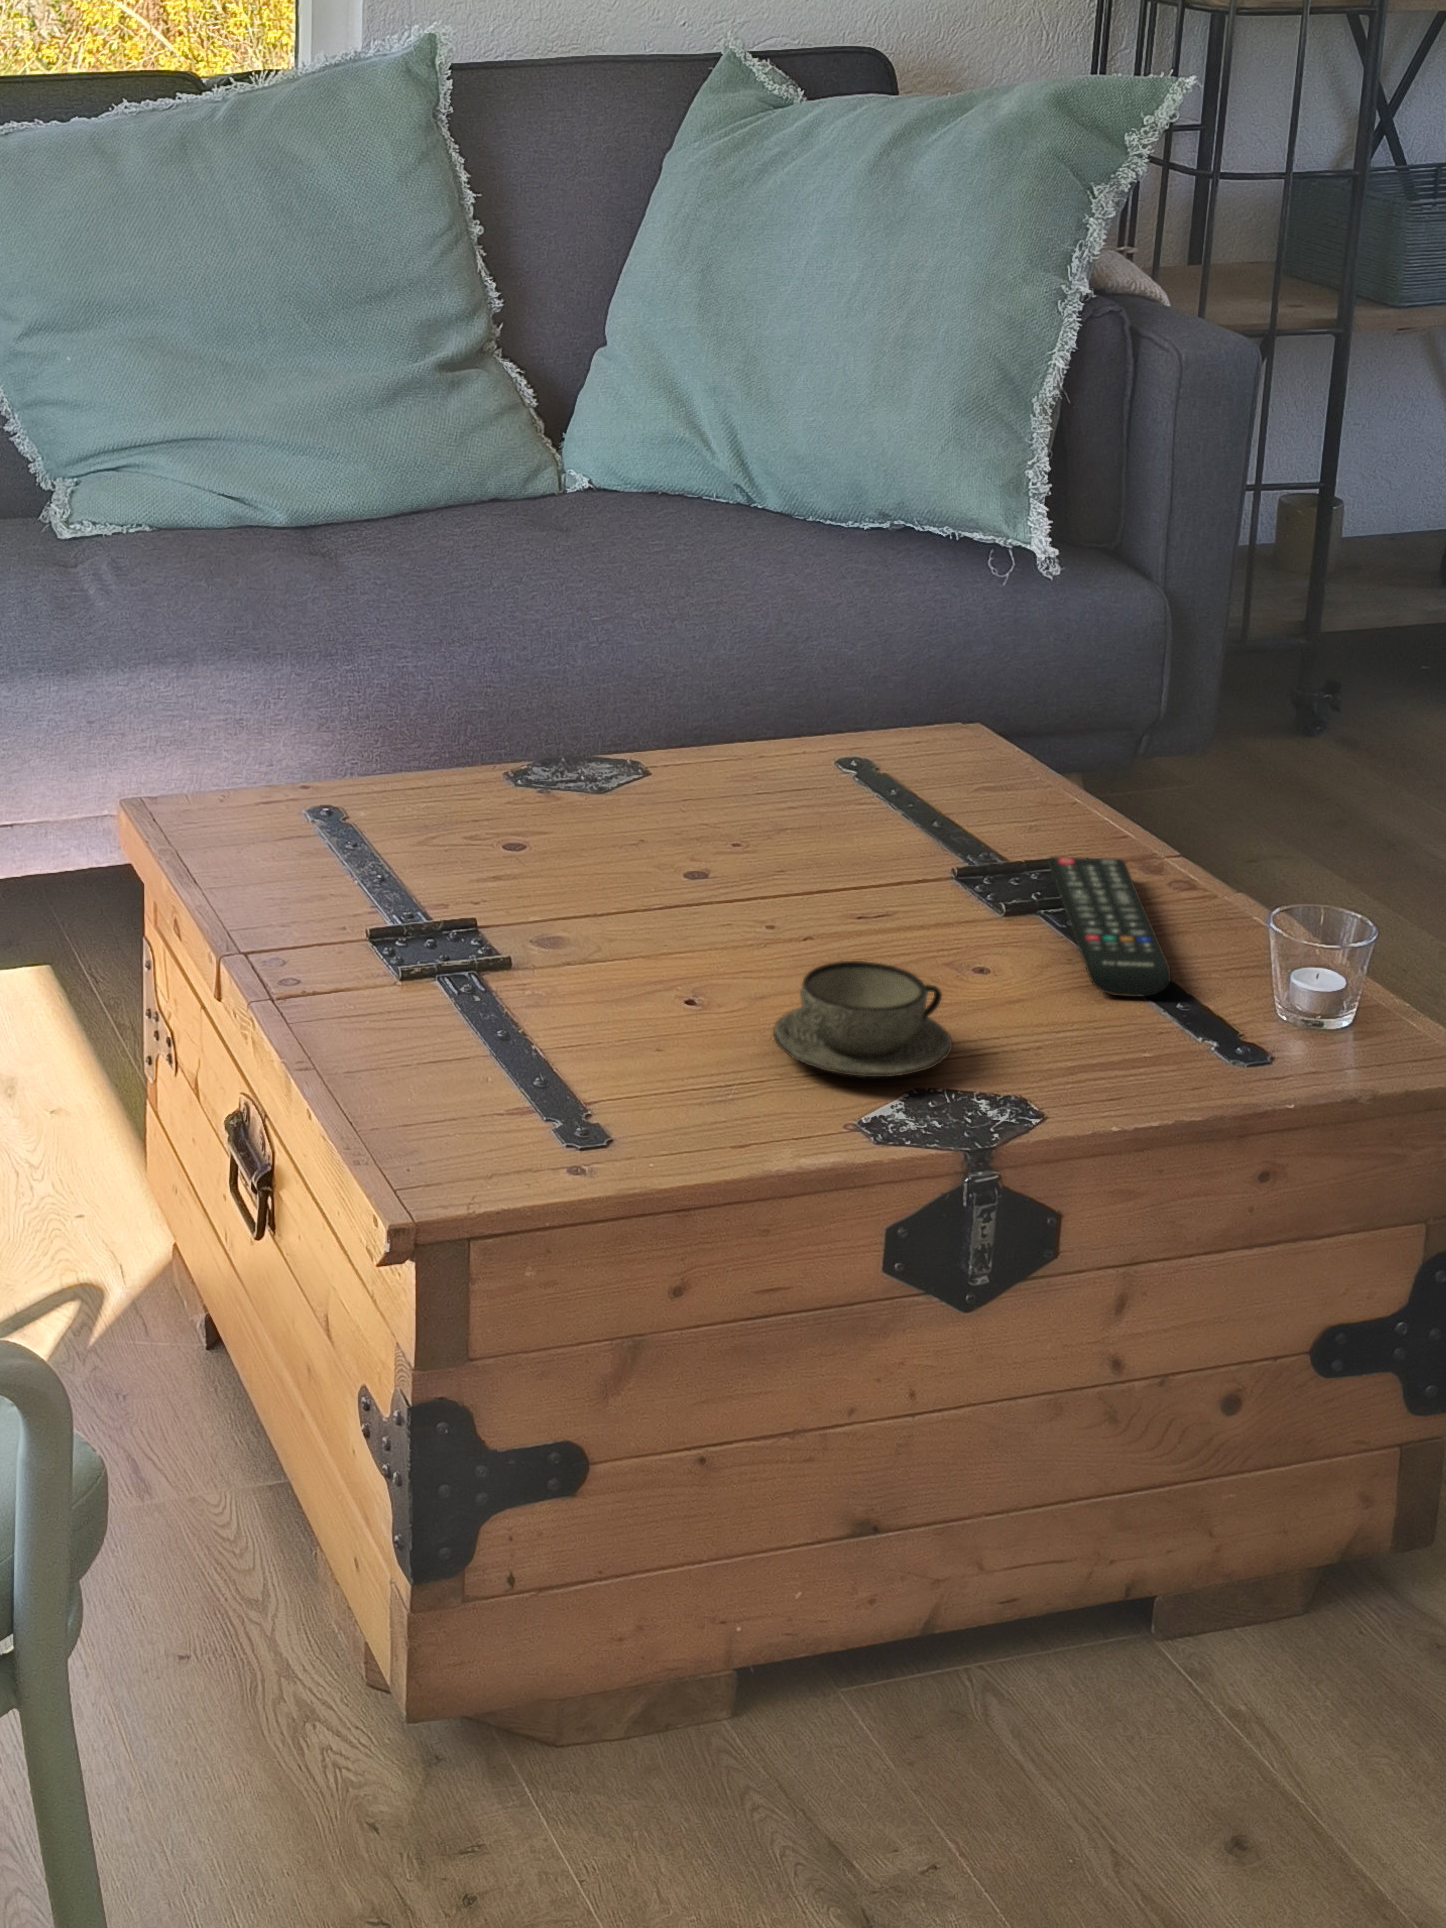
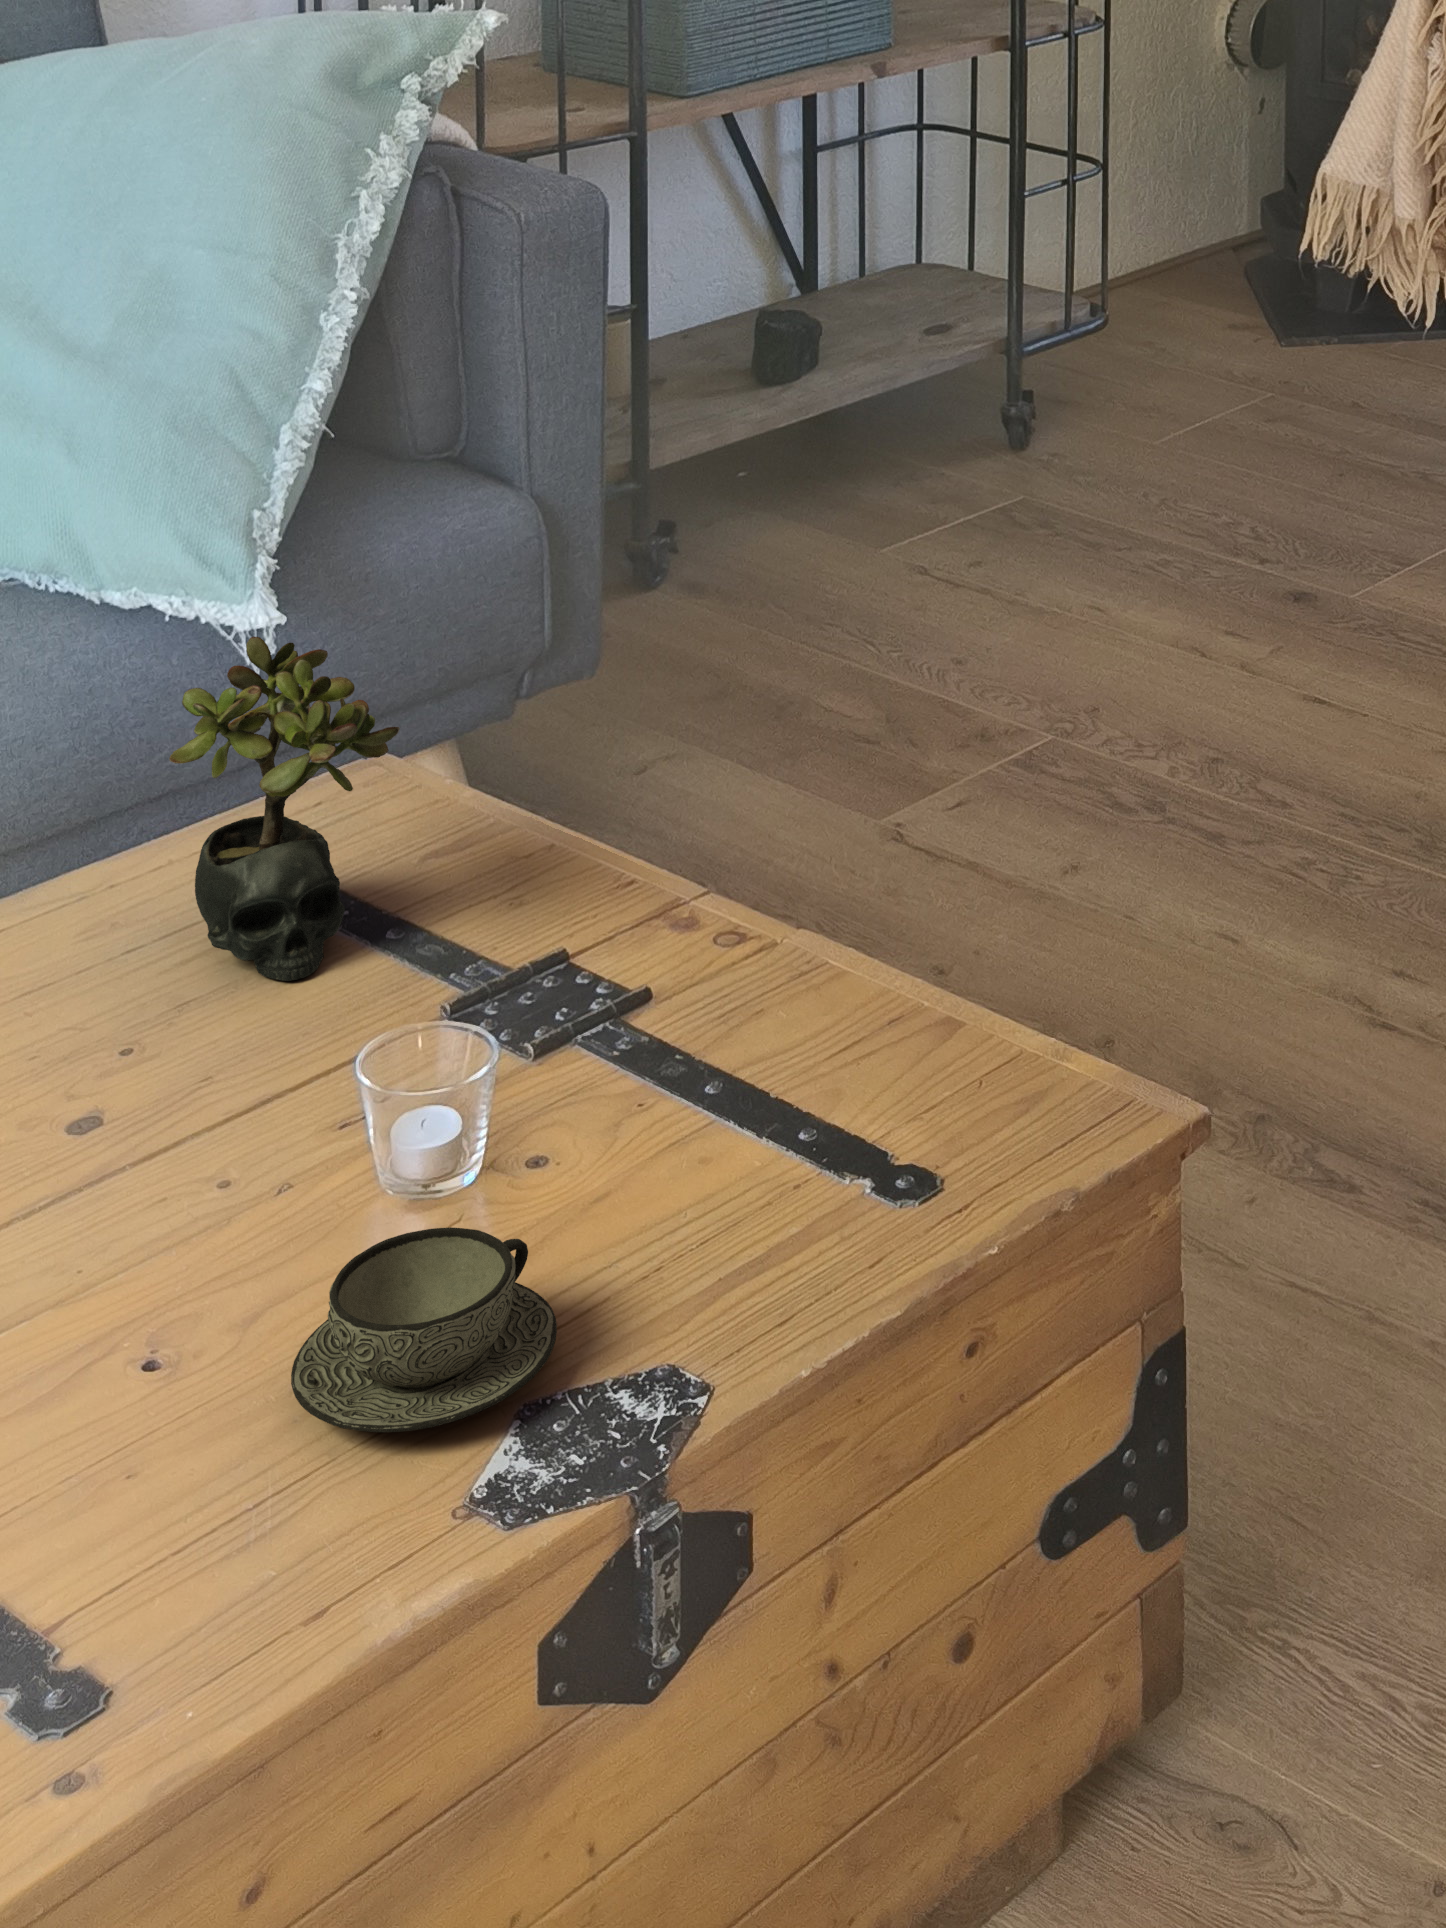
succulent plant: none [797,586,957,833] -> present [169,637,400,981]
remote control: present [1048,857,1171,997] -> none [563,928,790,1147]

